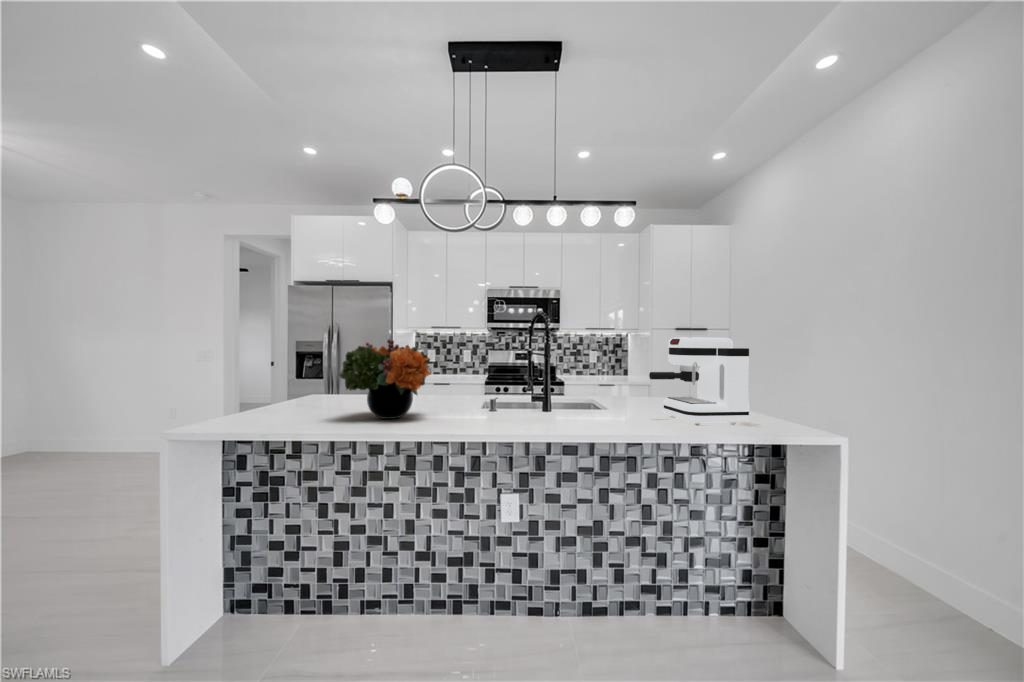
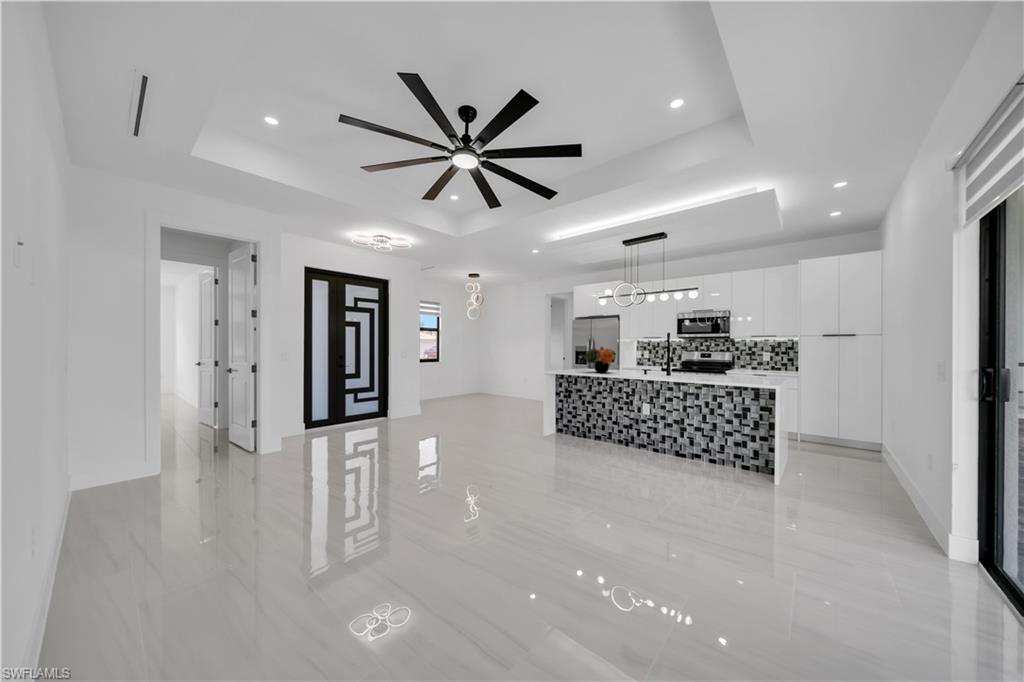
coffee maker: present [649,337,749,425] -> none [700,345,740,381]

